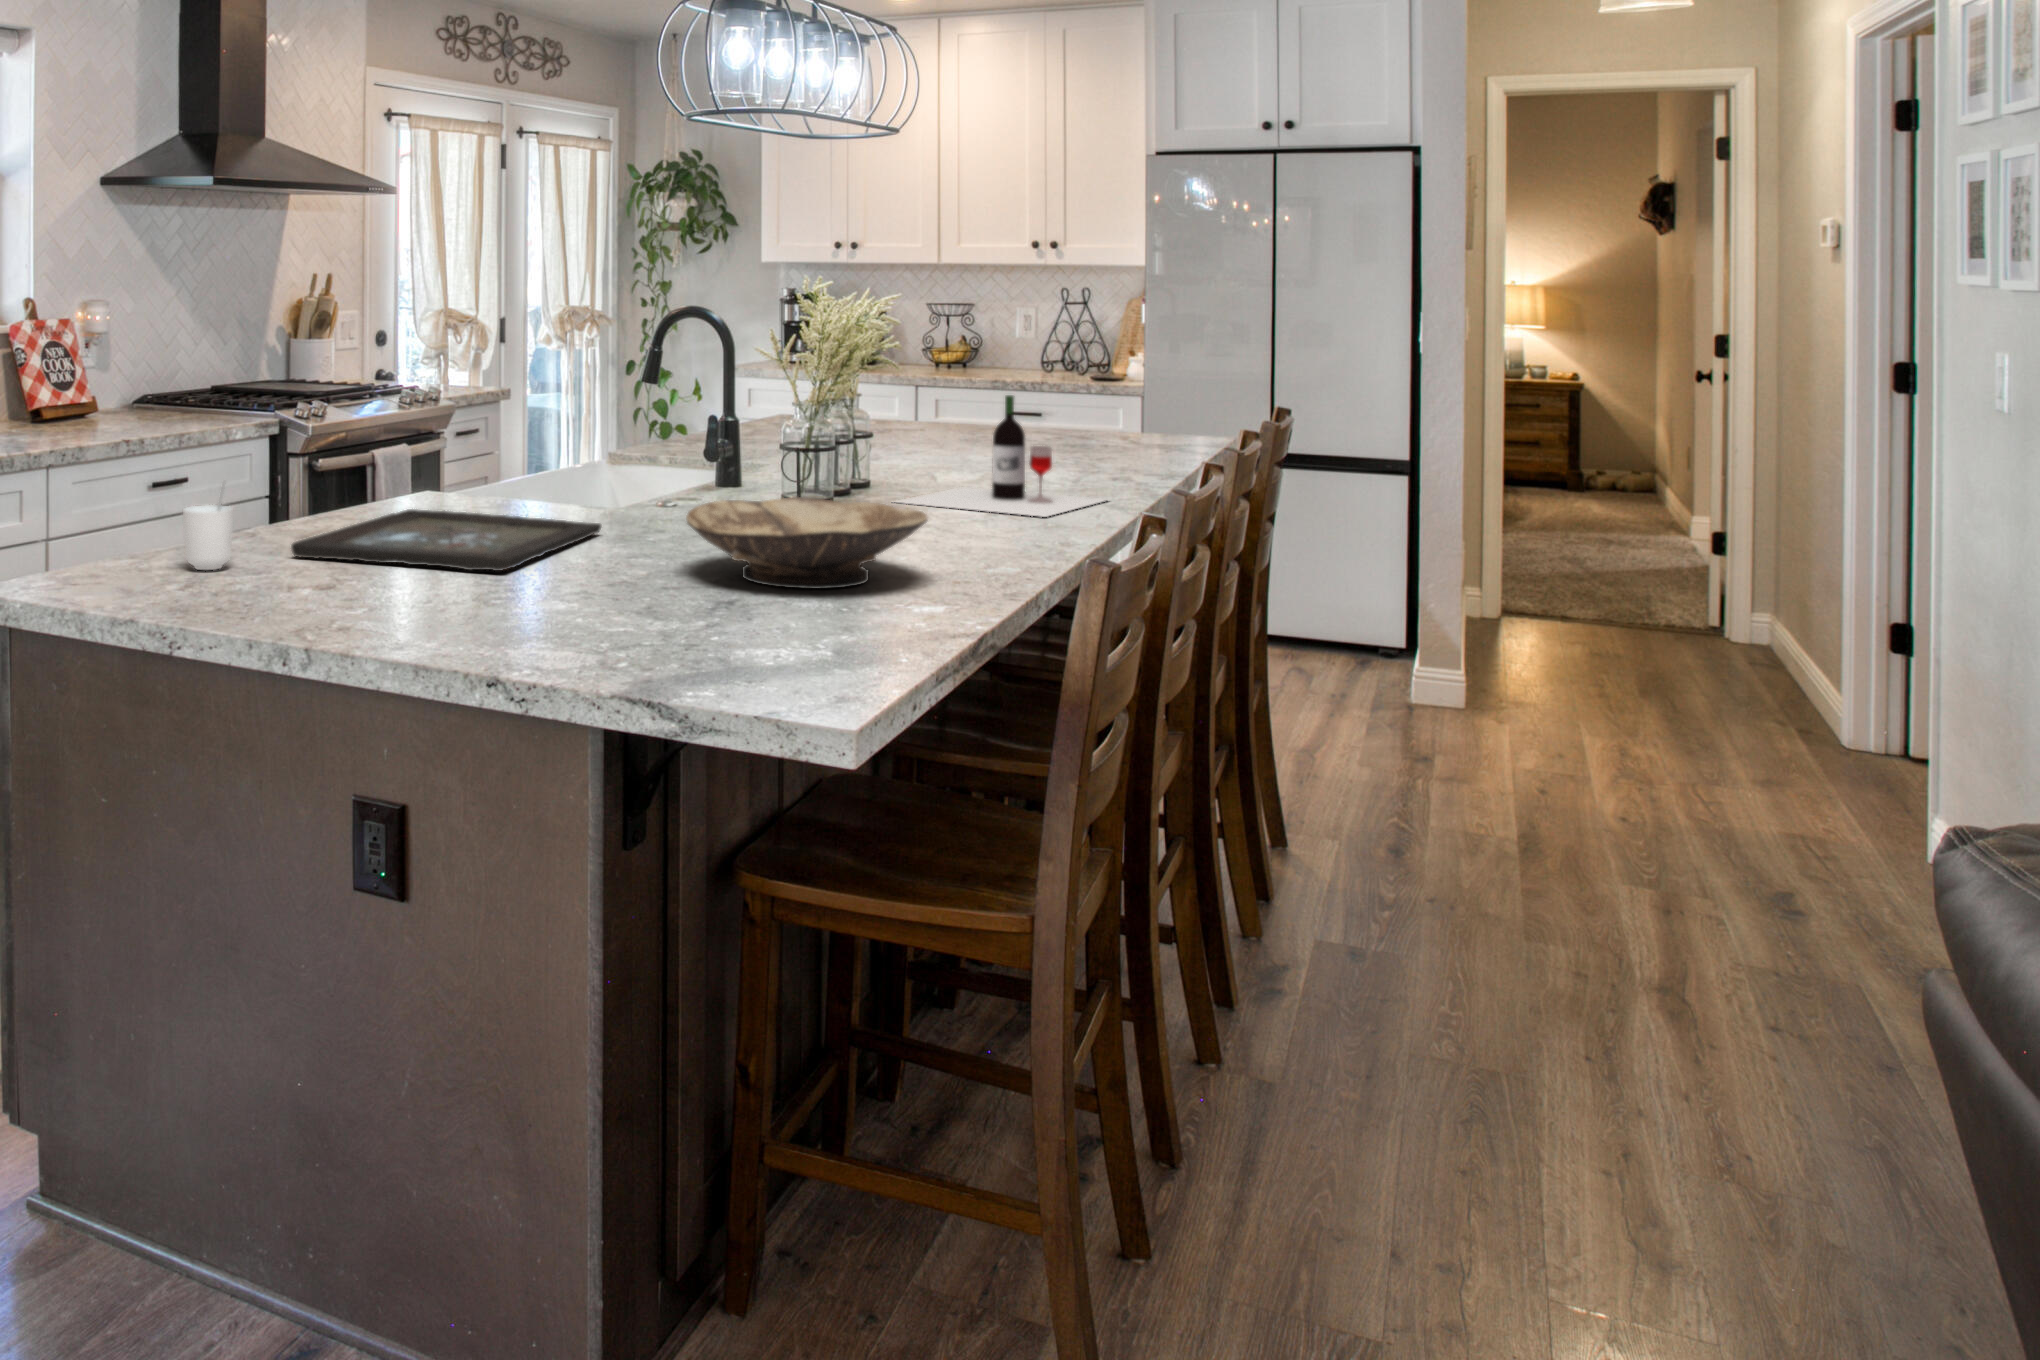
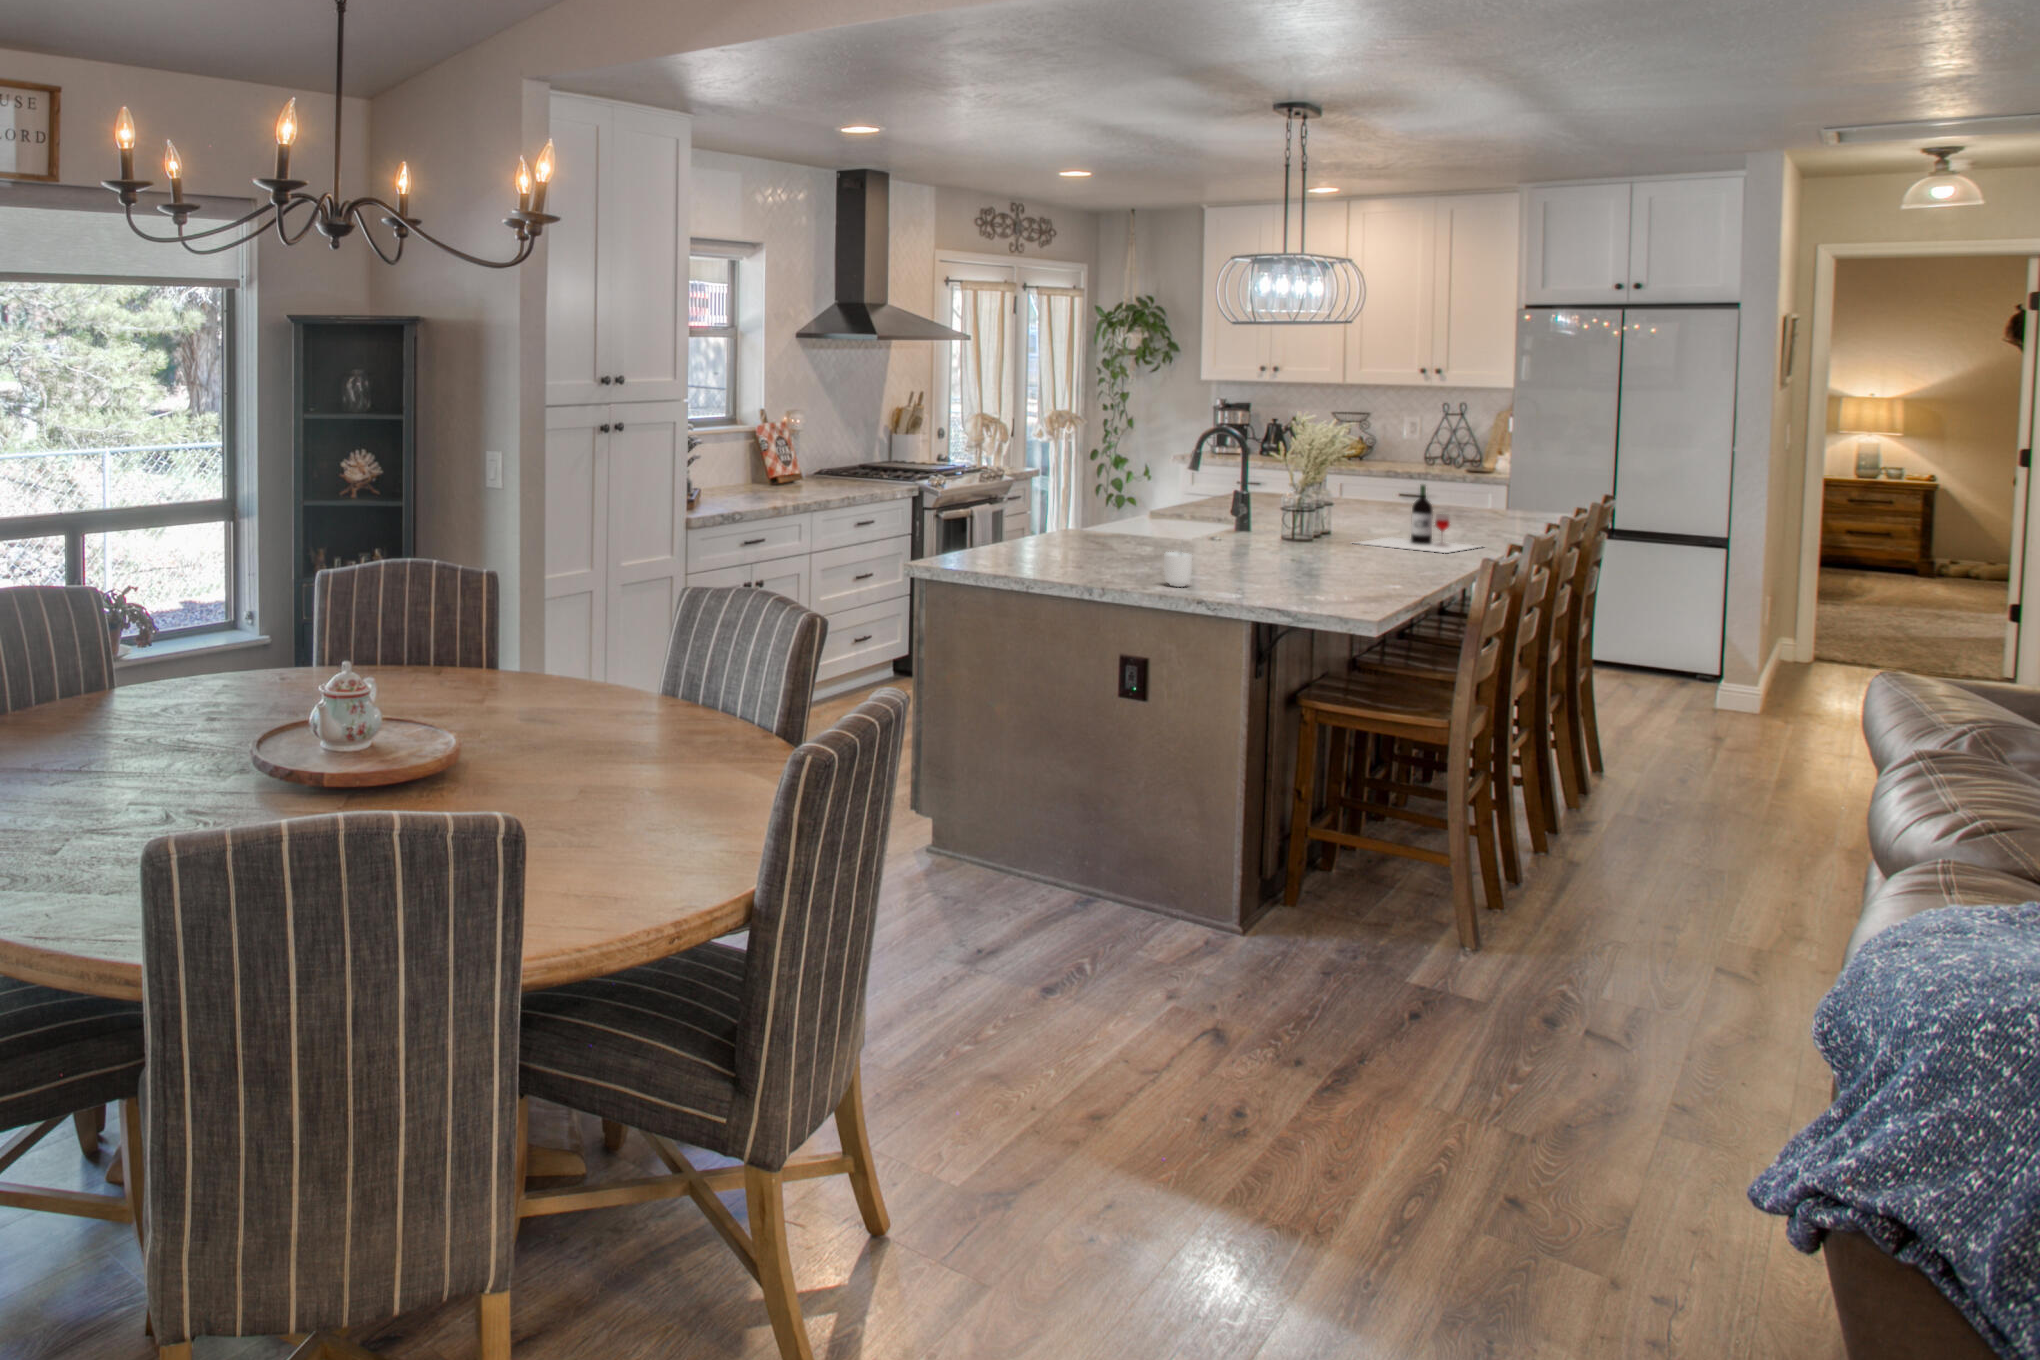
cup: present [183,481,233,570] -> present [1164,547,1192,587]
bowl: present [686,497,928,589] -> none [1258,534,1389,577]
tray: present [291,509,601,571] -> none [1046,536,1195,564]

